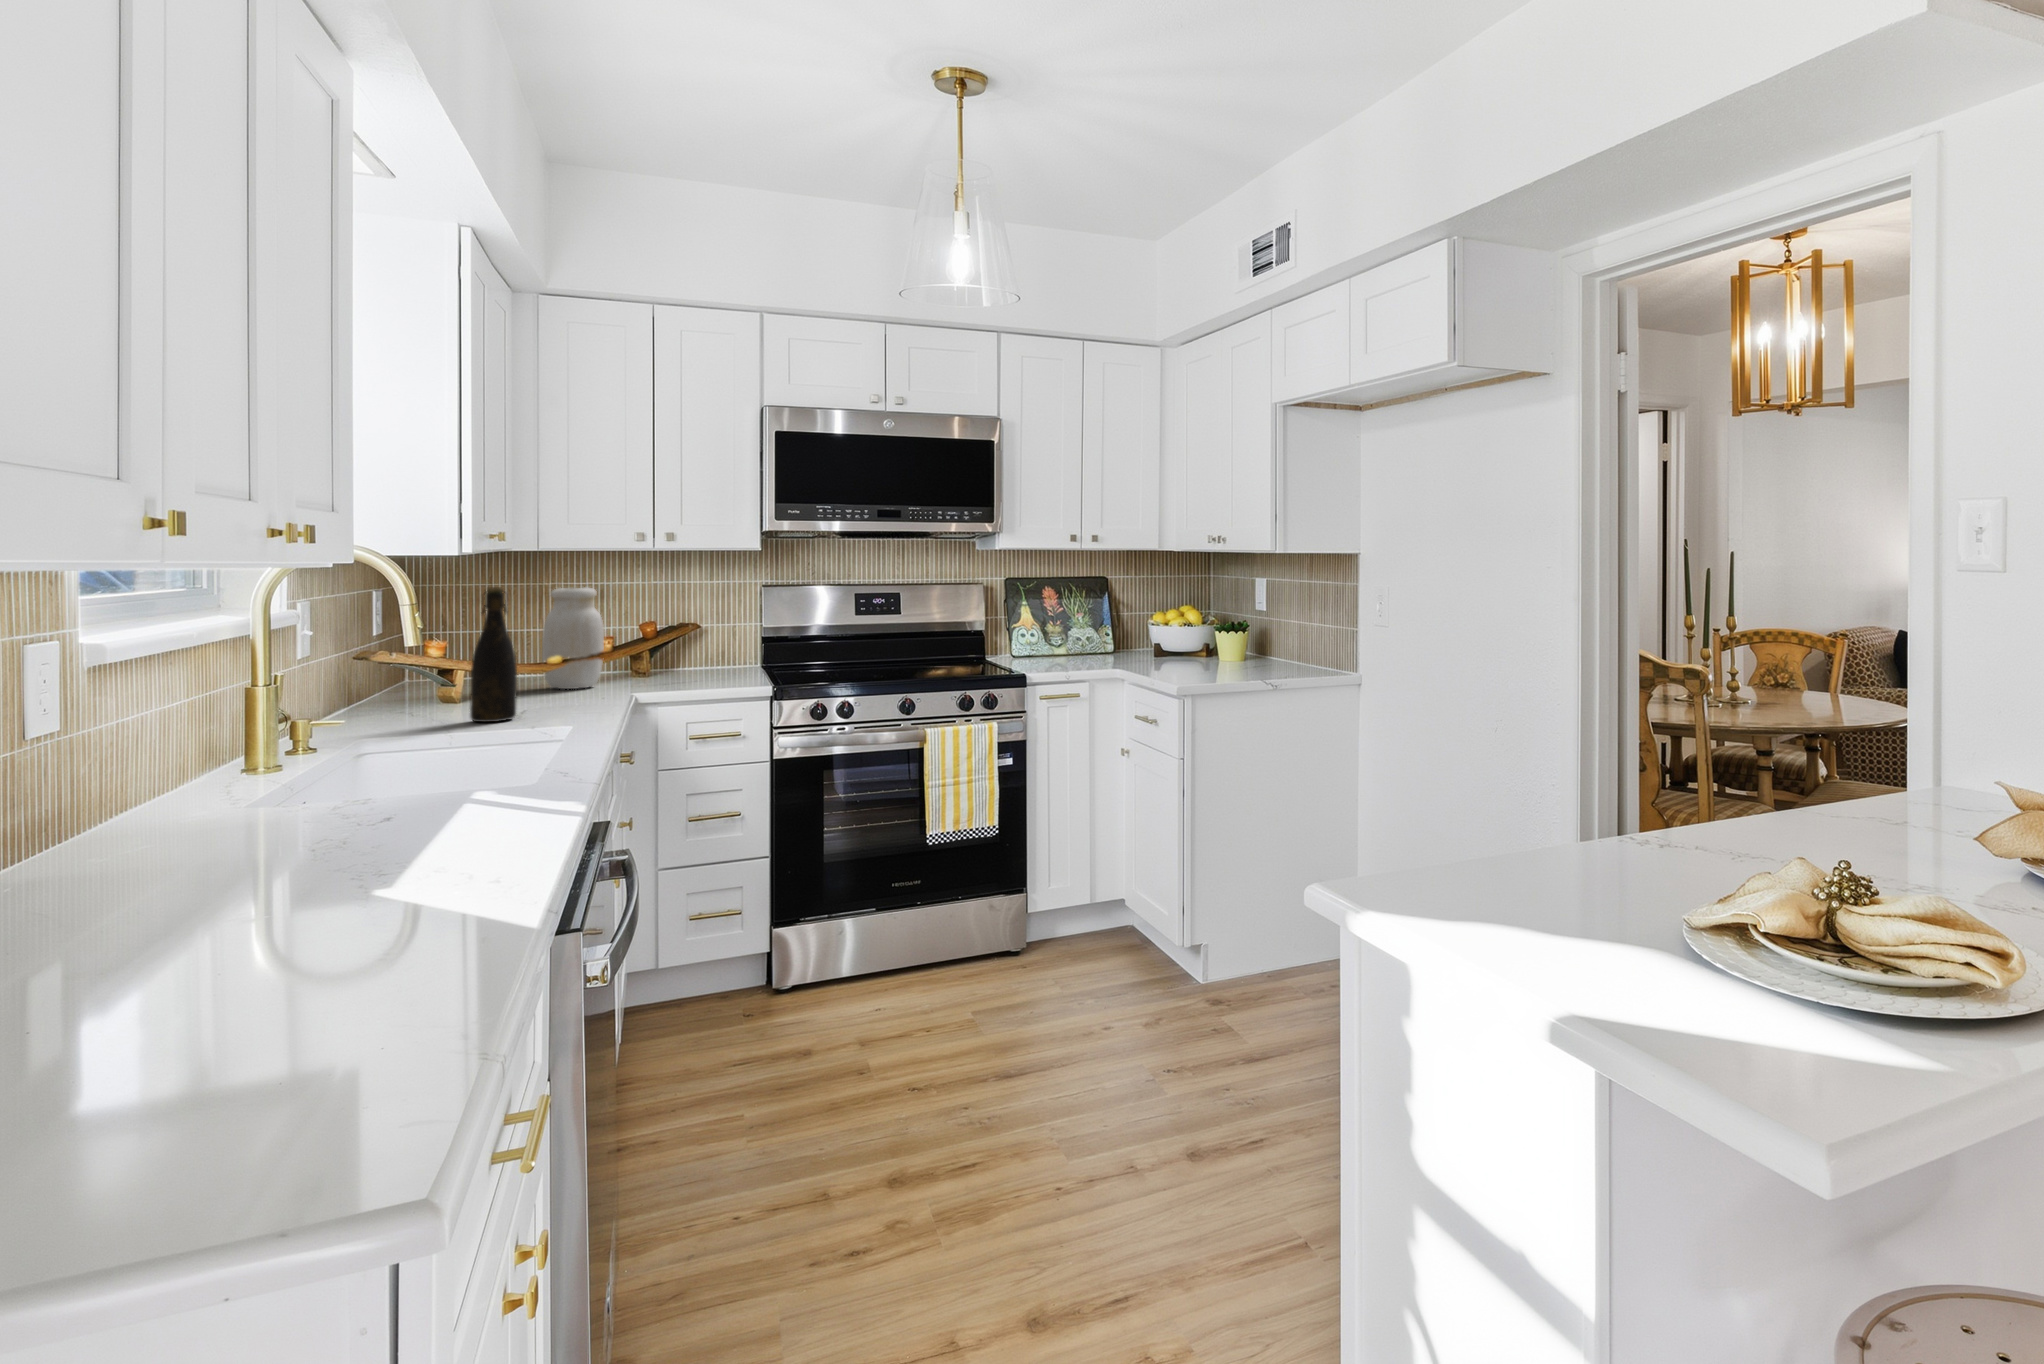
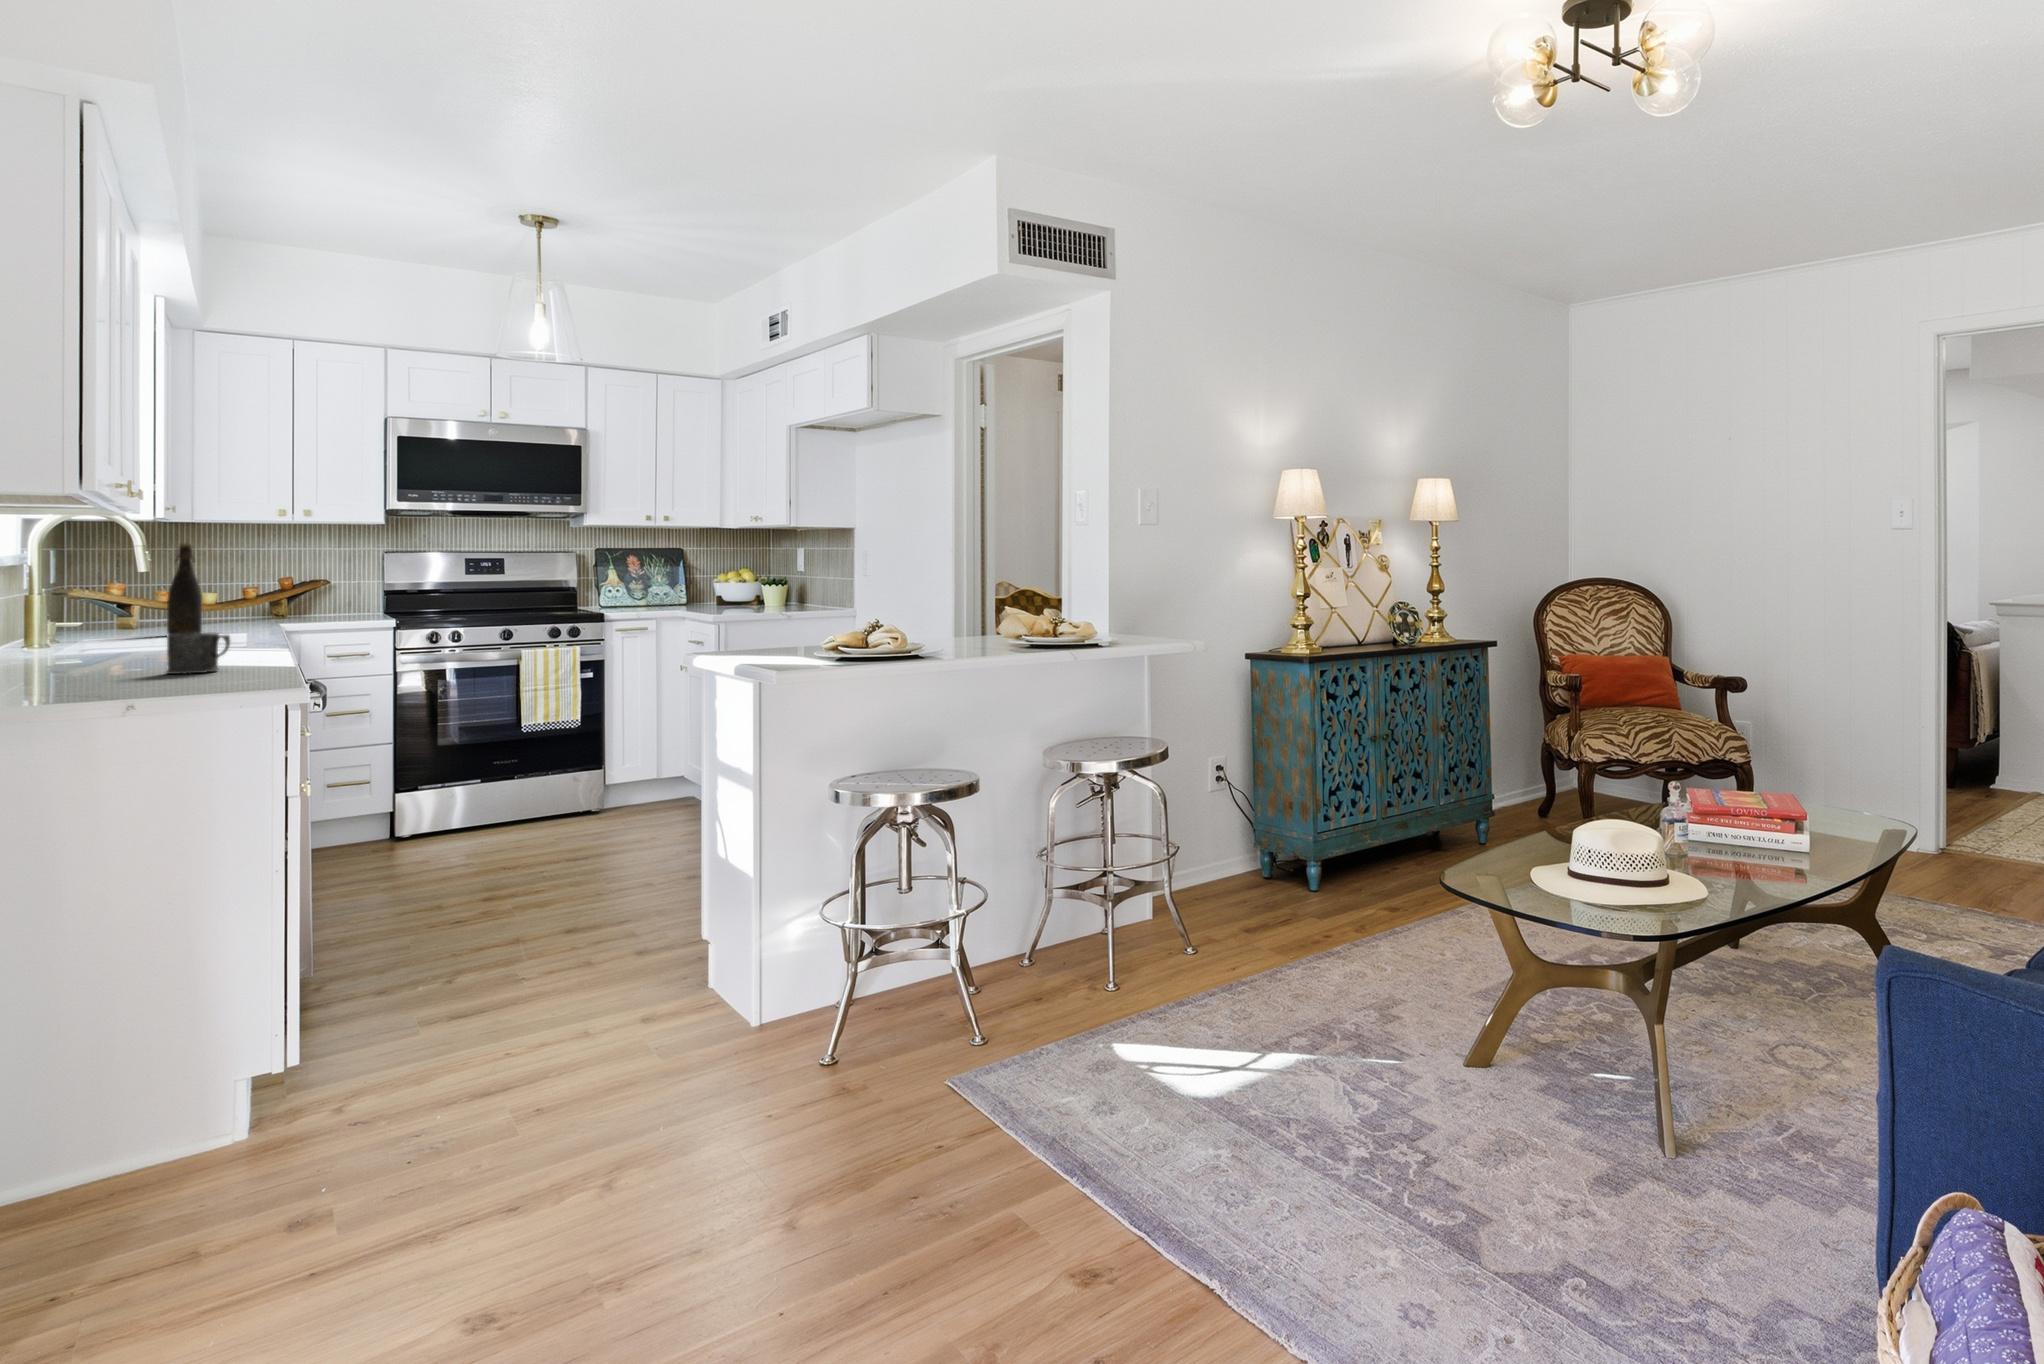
jar: present [542,587,604,689] -> none [200,550,252,625]
mug: none [175,871,333,1002] -> present [167,633,230,674]

